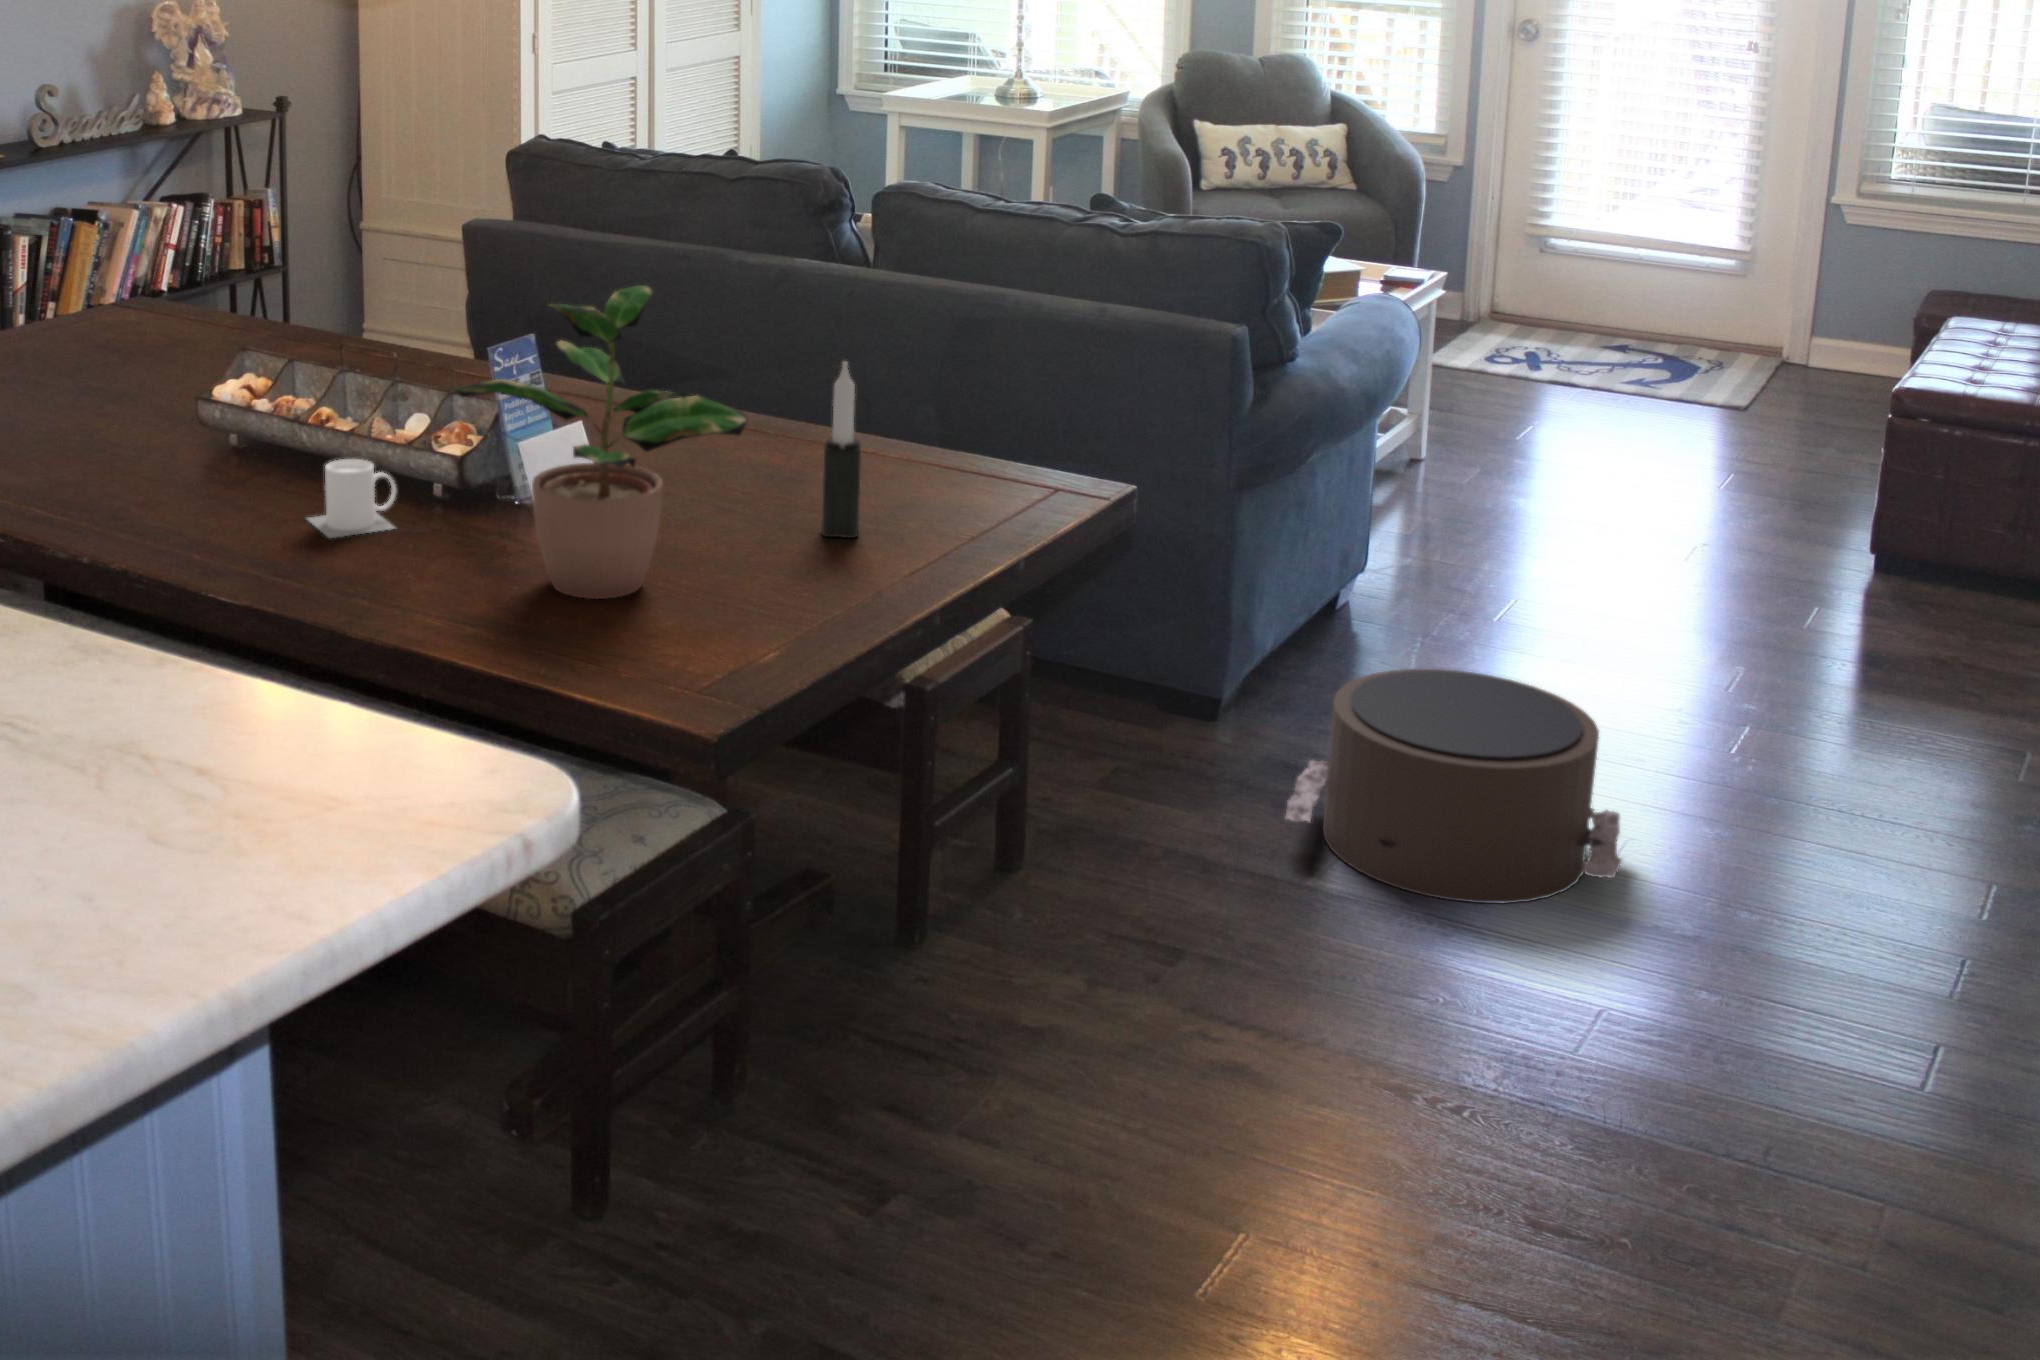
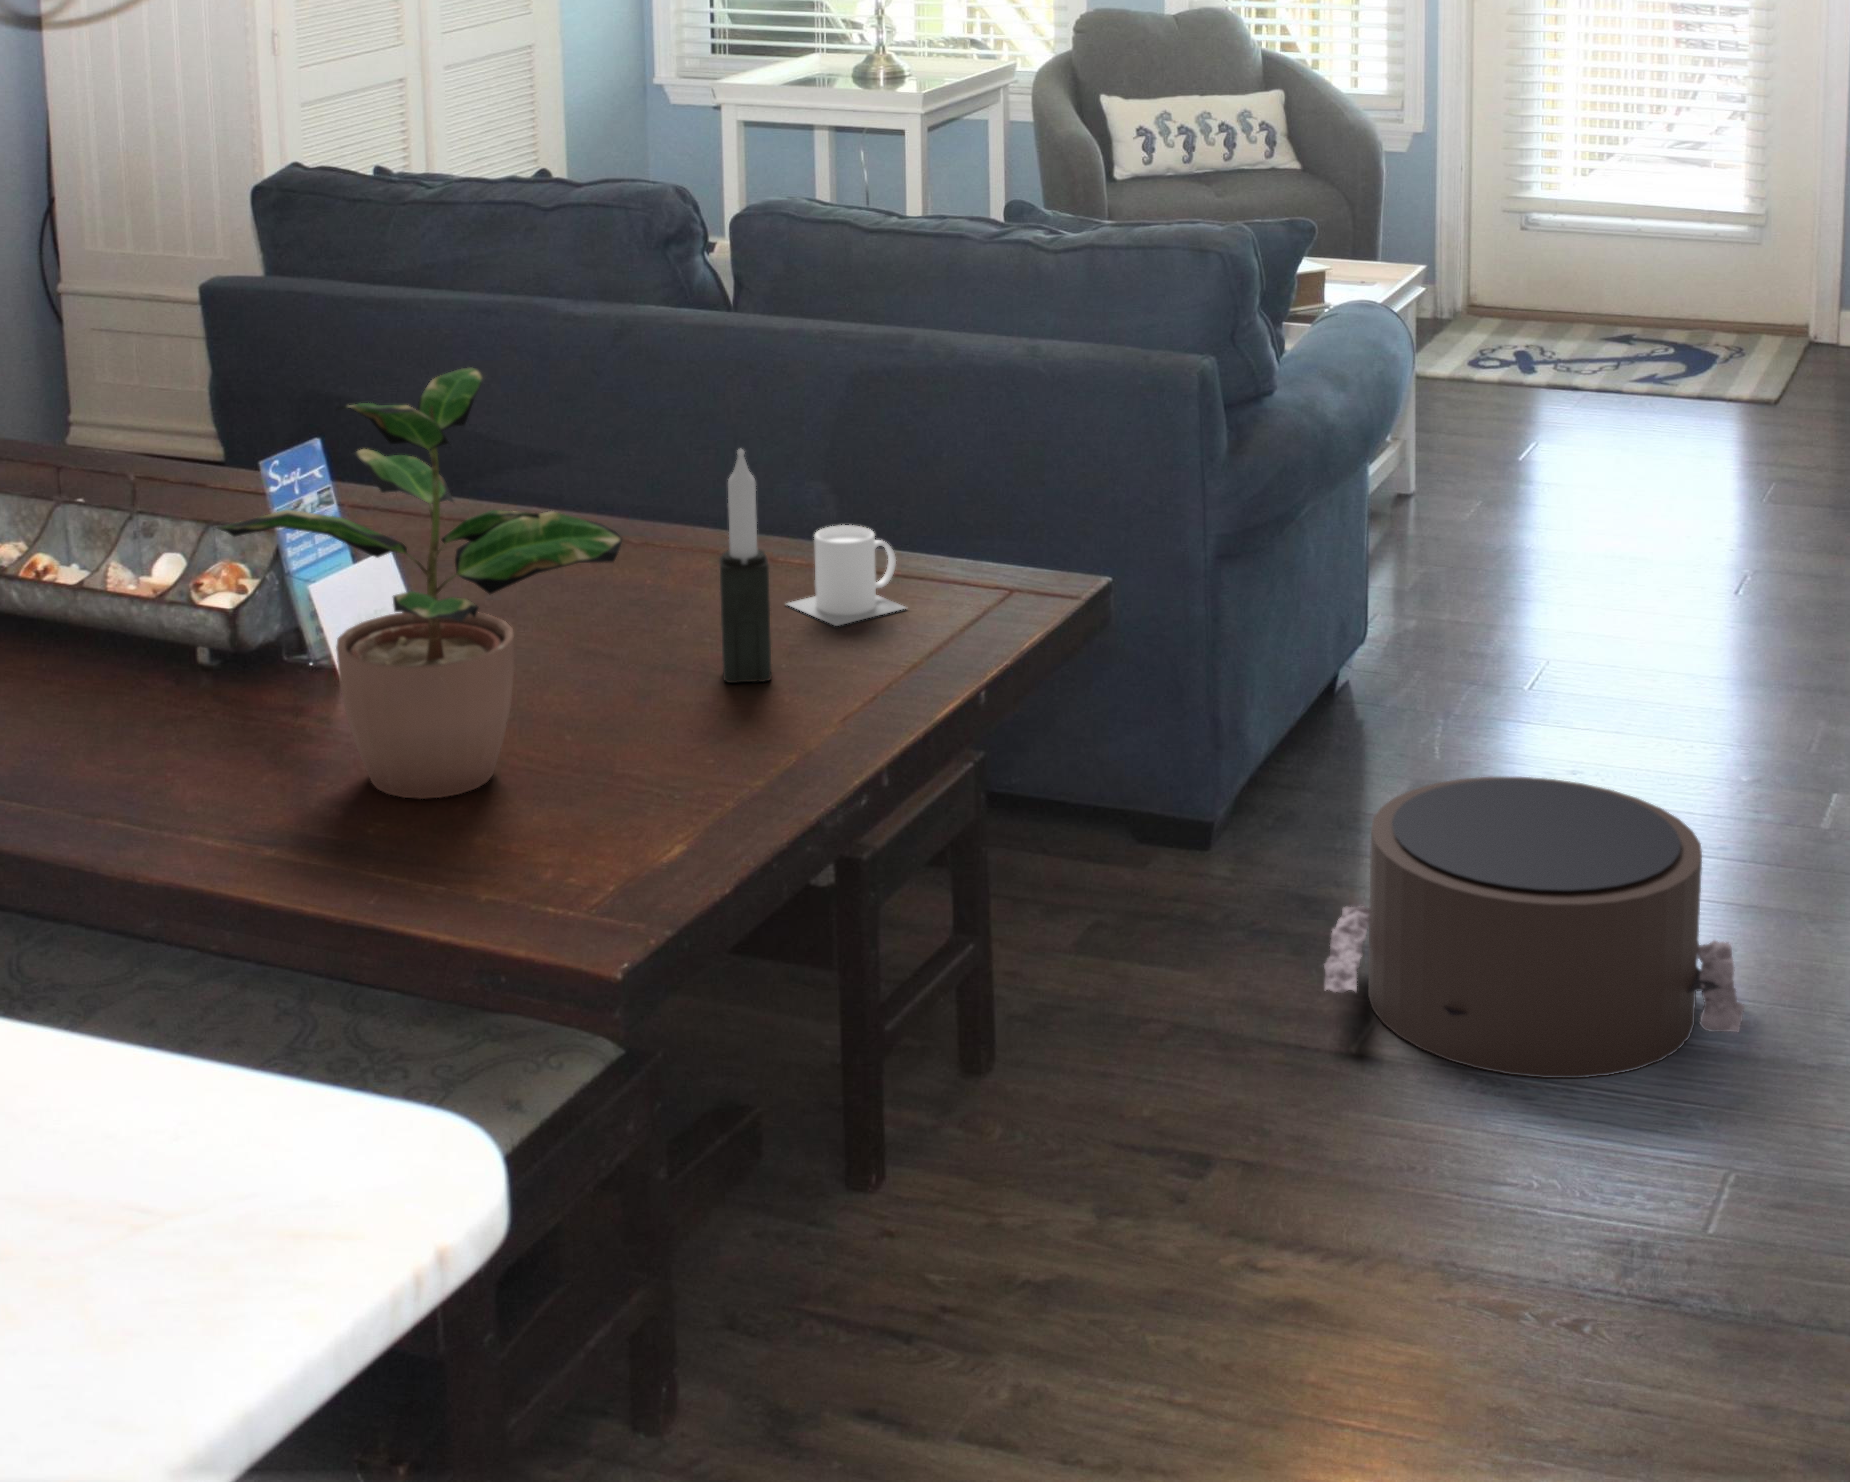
mug: present [308,459,397,538] -> present [787,525,905,626]

